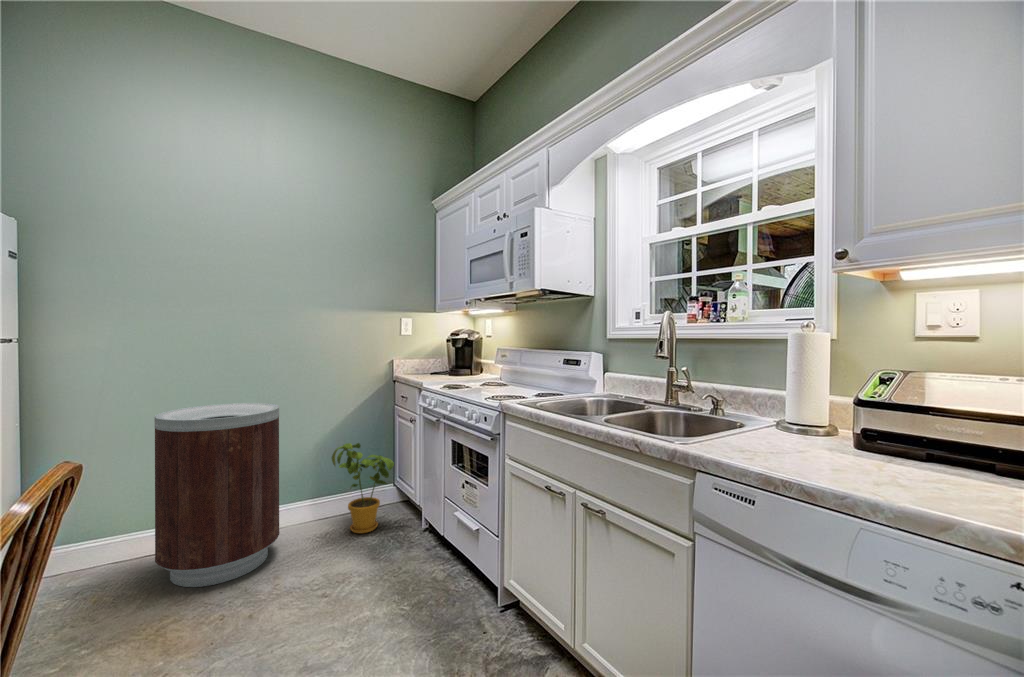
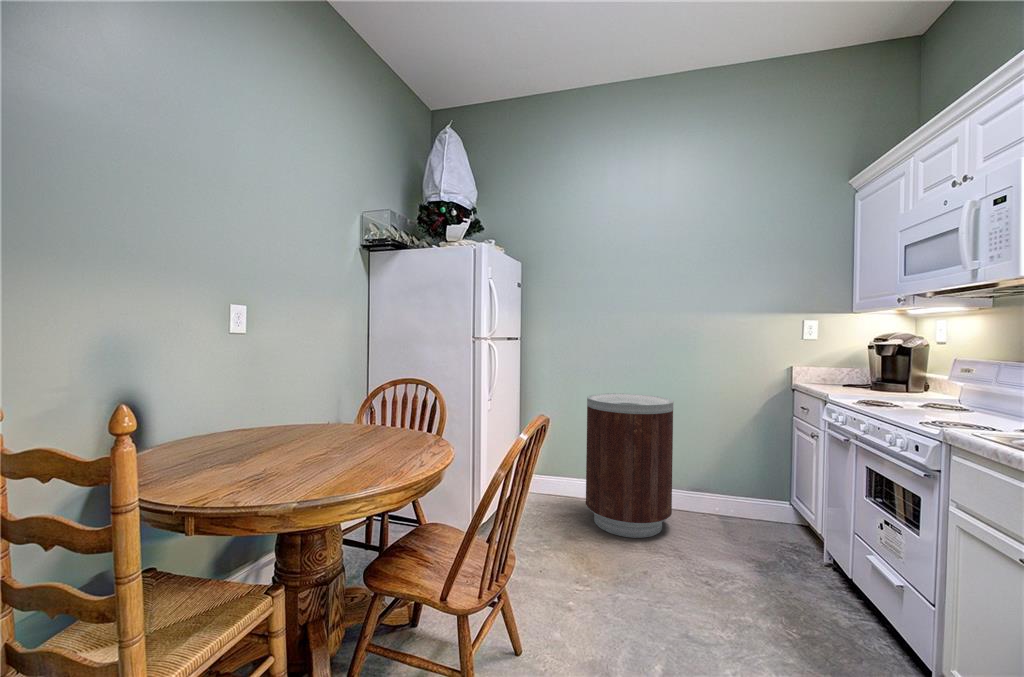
house plant: present [332,443,394,533] -> none [721,446,790,543]

